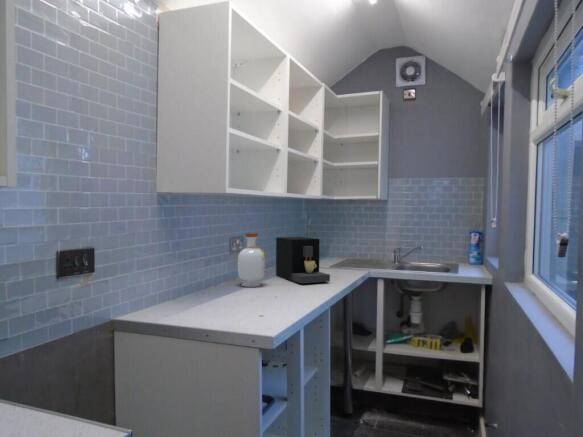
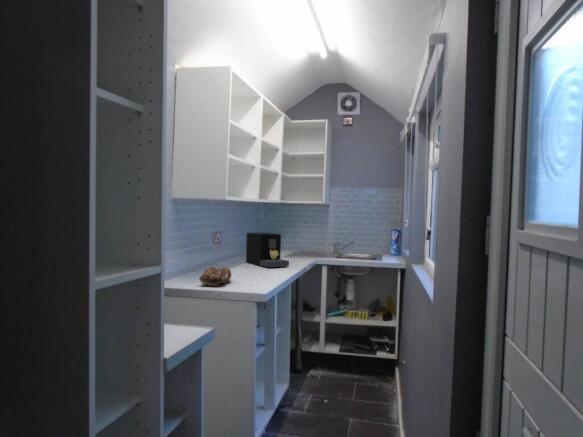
bottle: present [238,233,265,287] -> none [220,229,241,270]
bread loaf: none [196,286,243,314] -> present [200,267,231,286]

